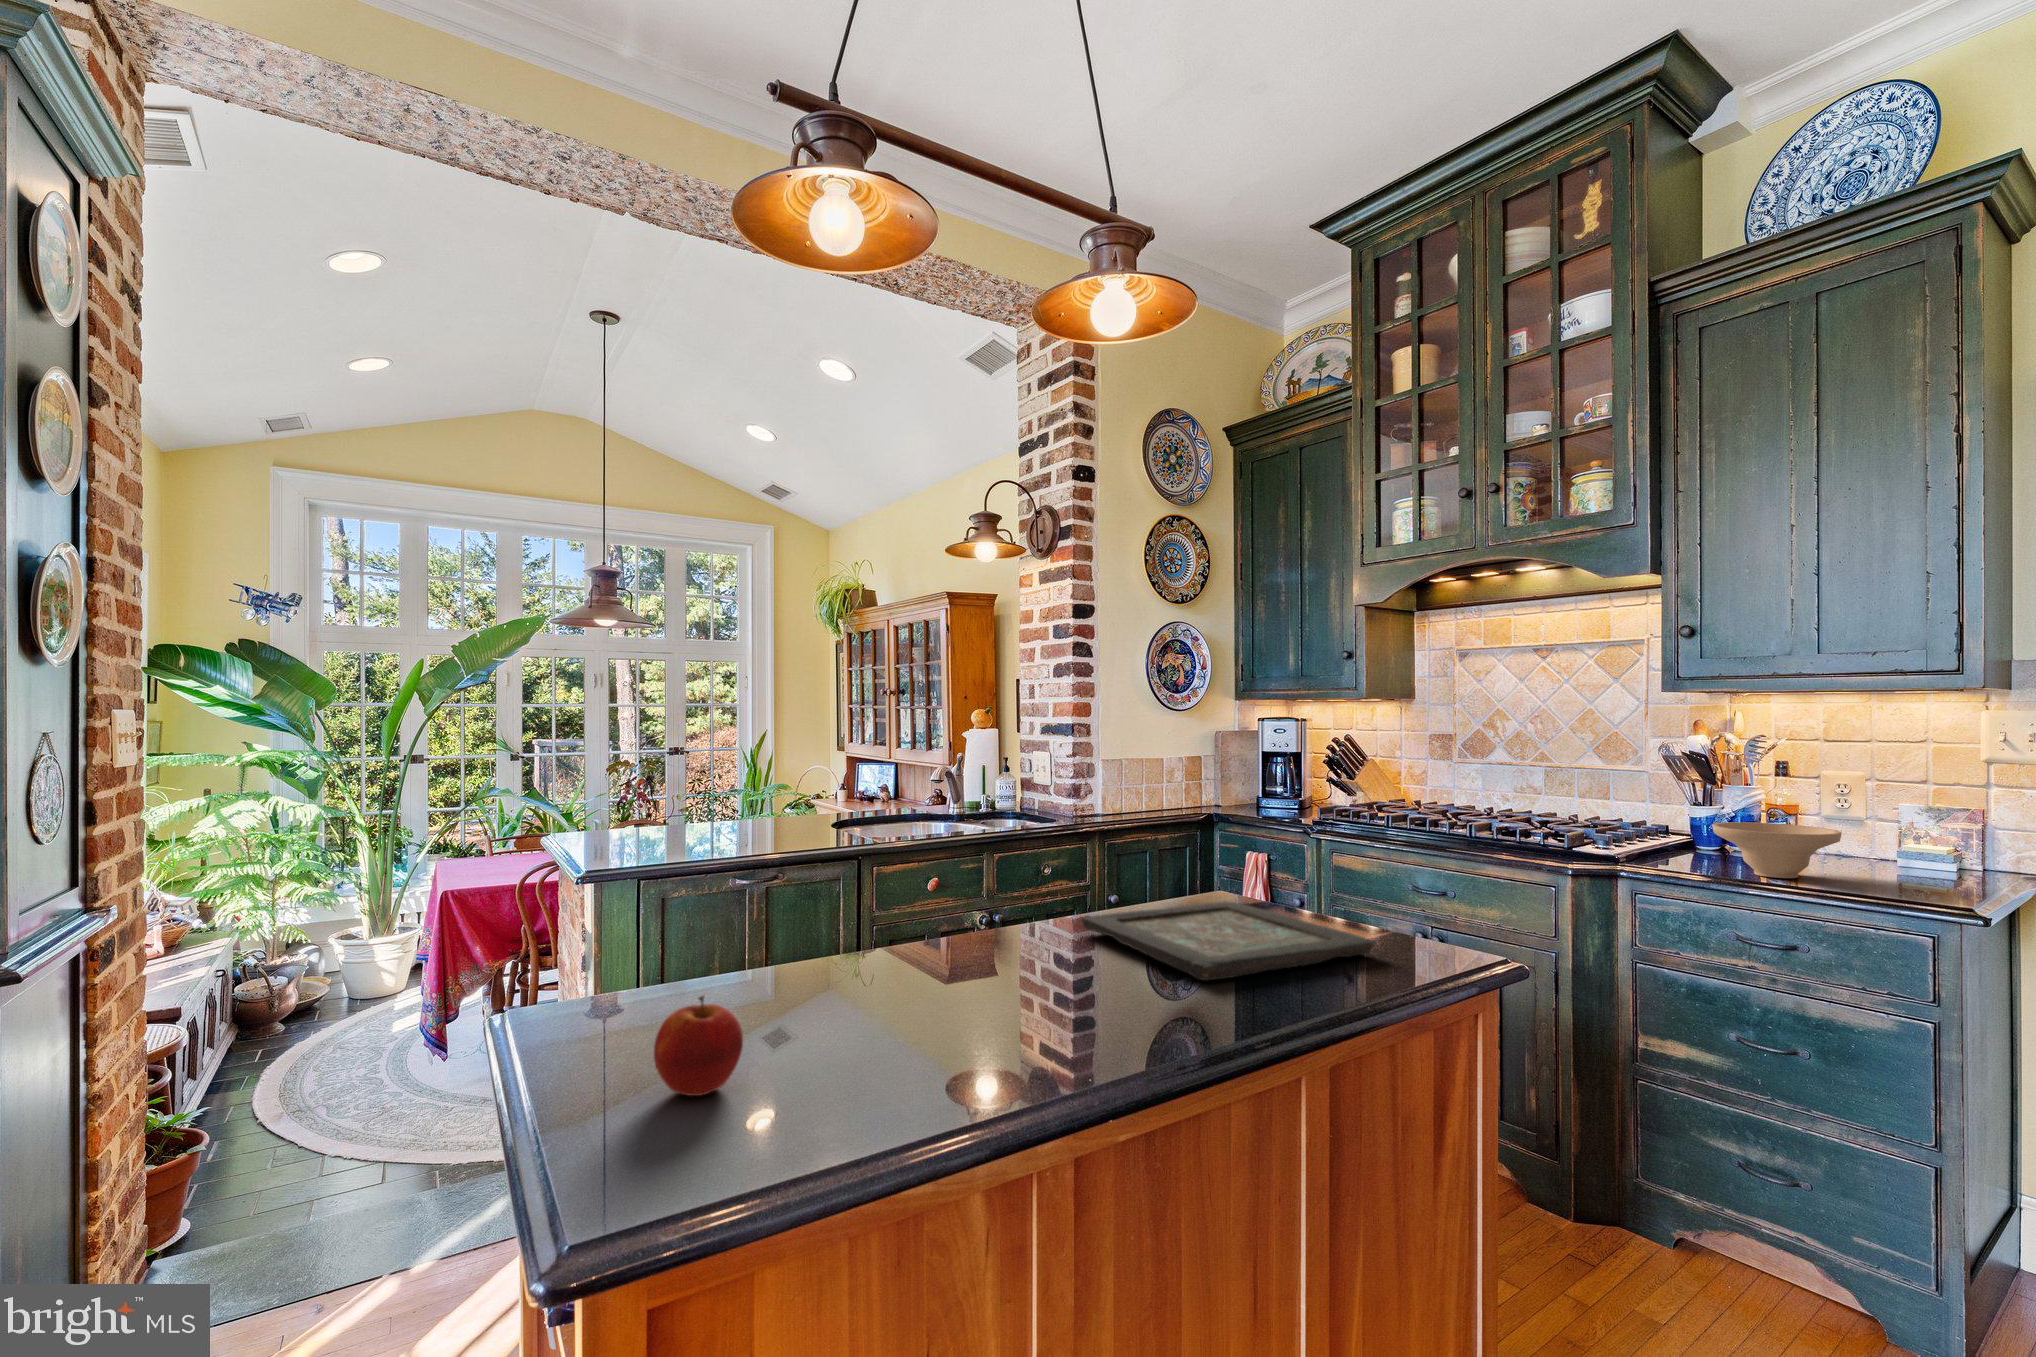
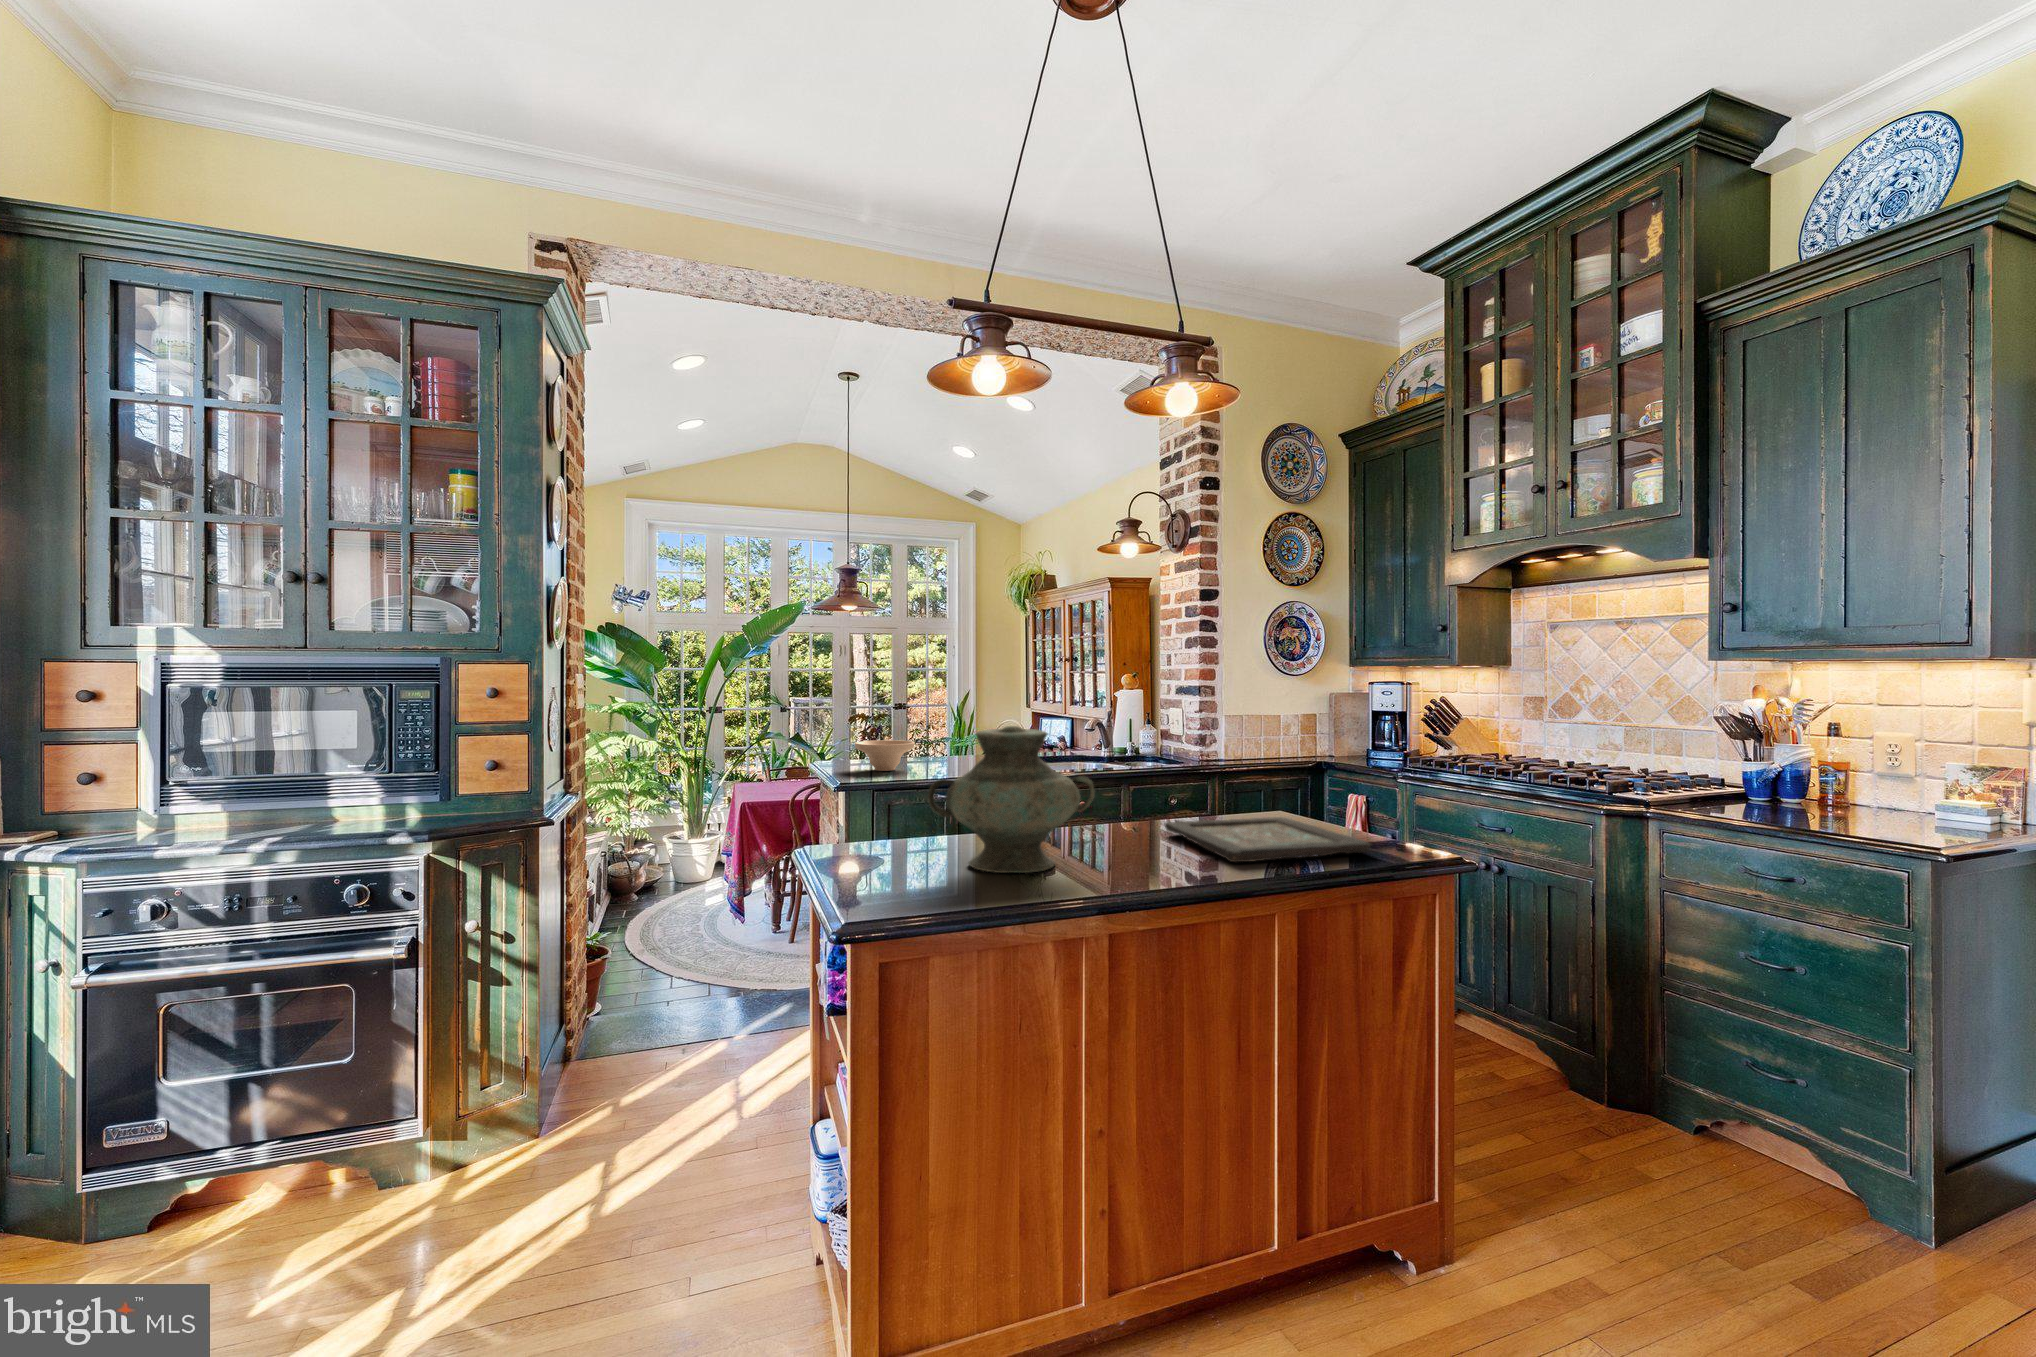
vase: none [747,787,1002,1021] -> present [928,726,1094,873]
bowl: present [1712,822,1842,878] -> present [855,740,915,771]
apple: present [654,996,743,1096] -> none [870,844,921,900]

